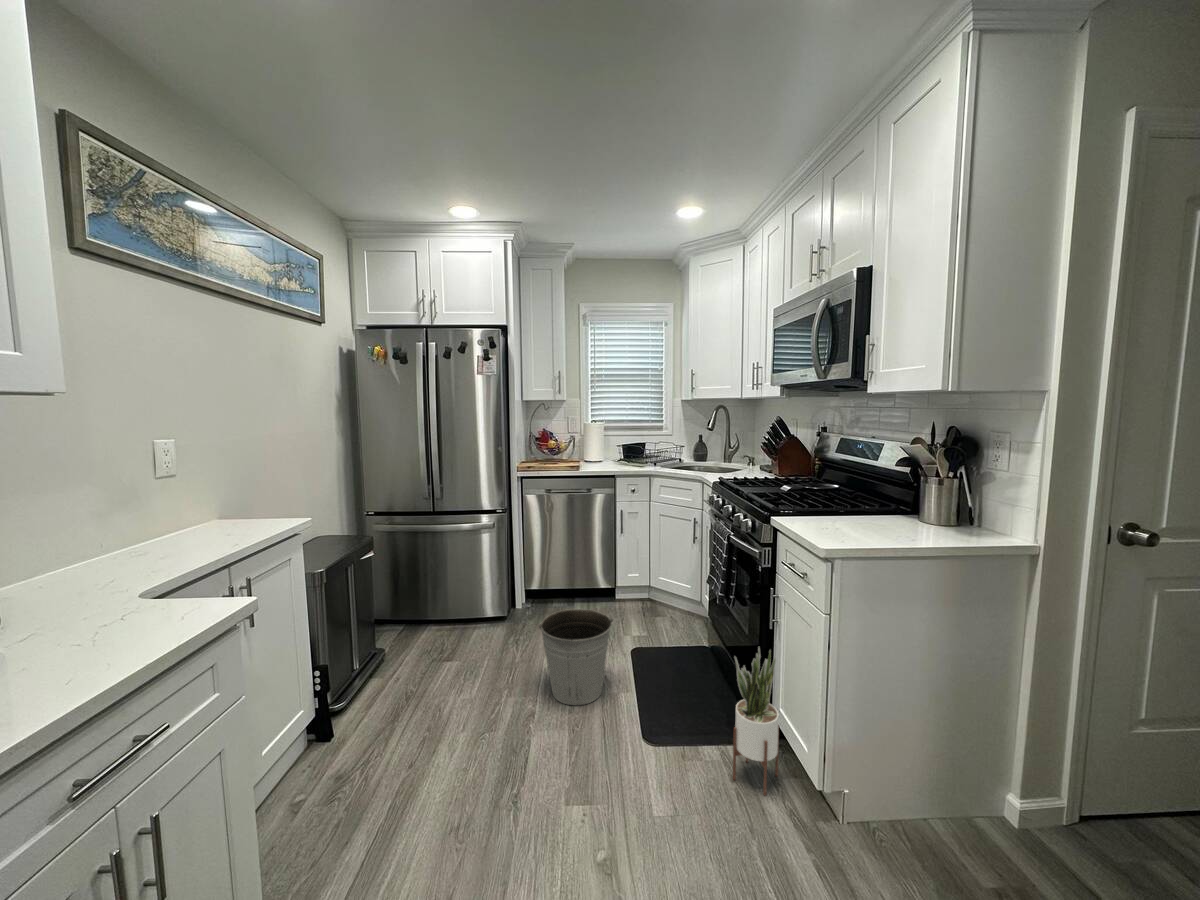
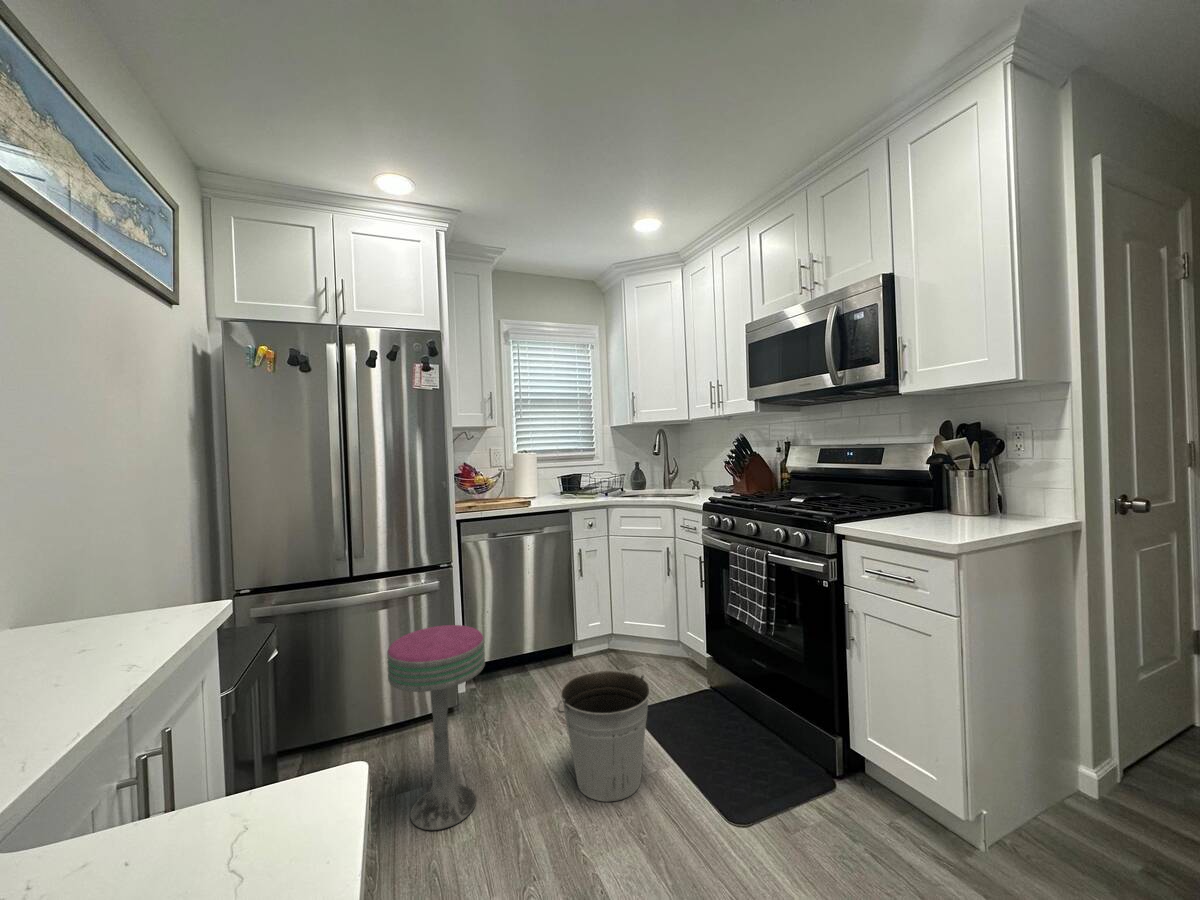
bar stool: none [422,556,491,692] -> present [387,625,485,830]
potted plant: present [733,648,779,795] -> none [844,670,900,847]

